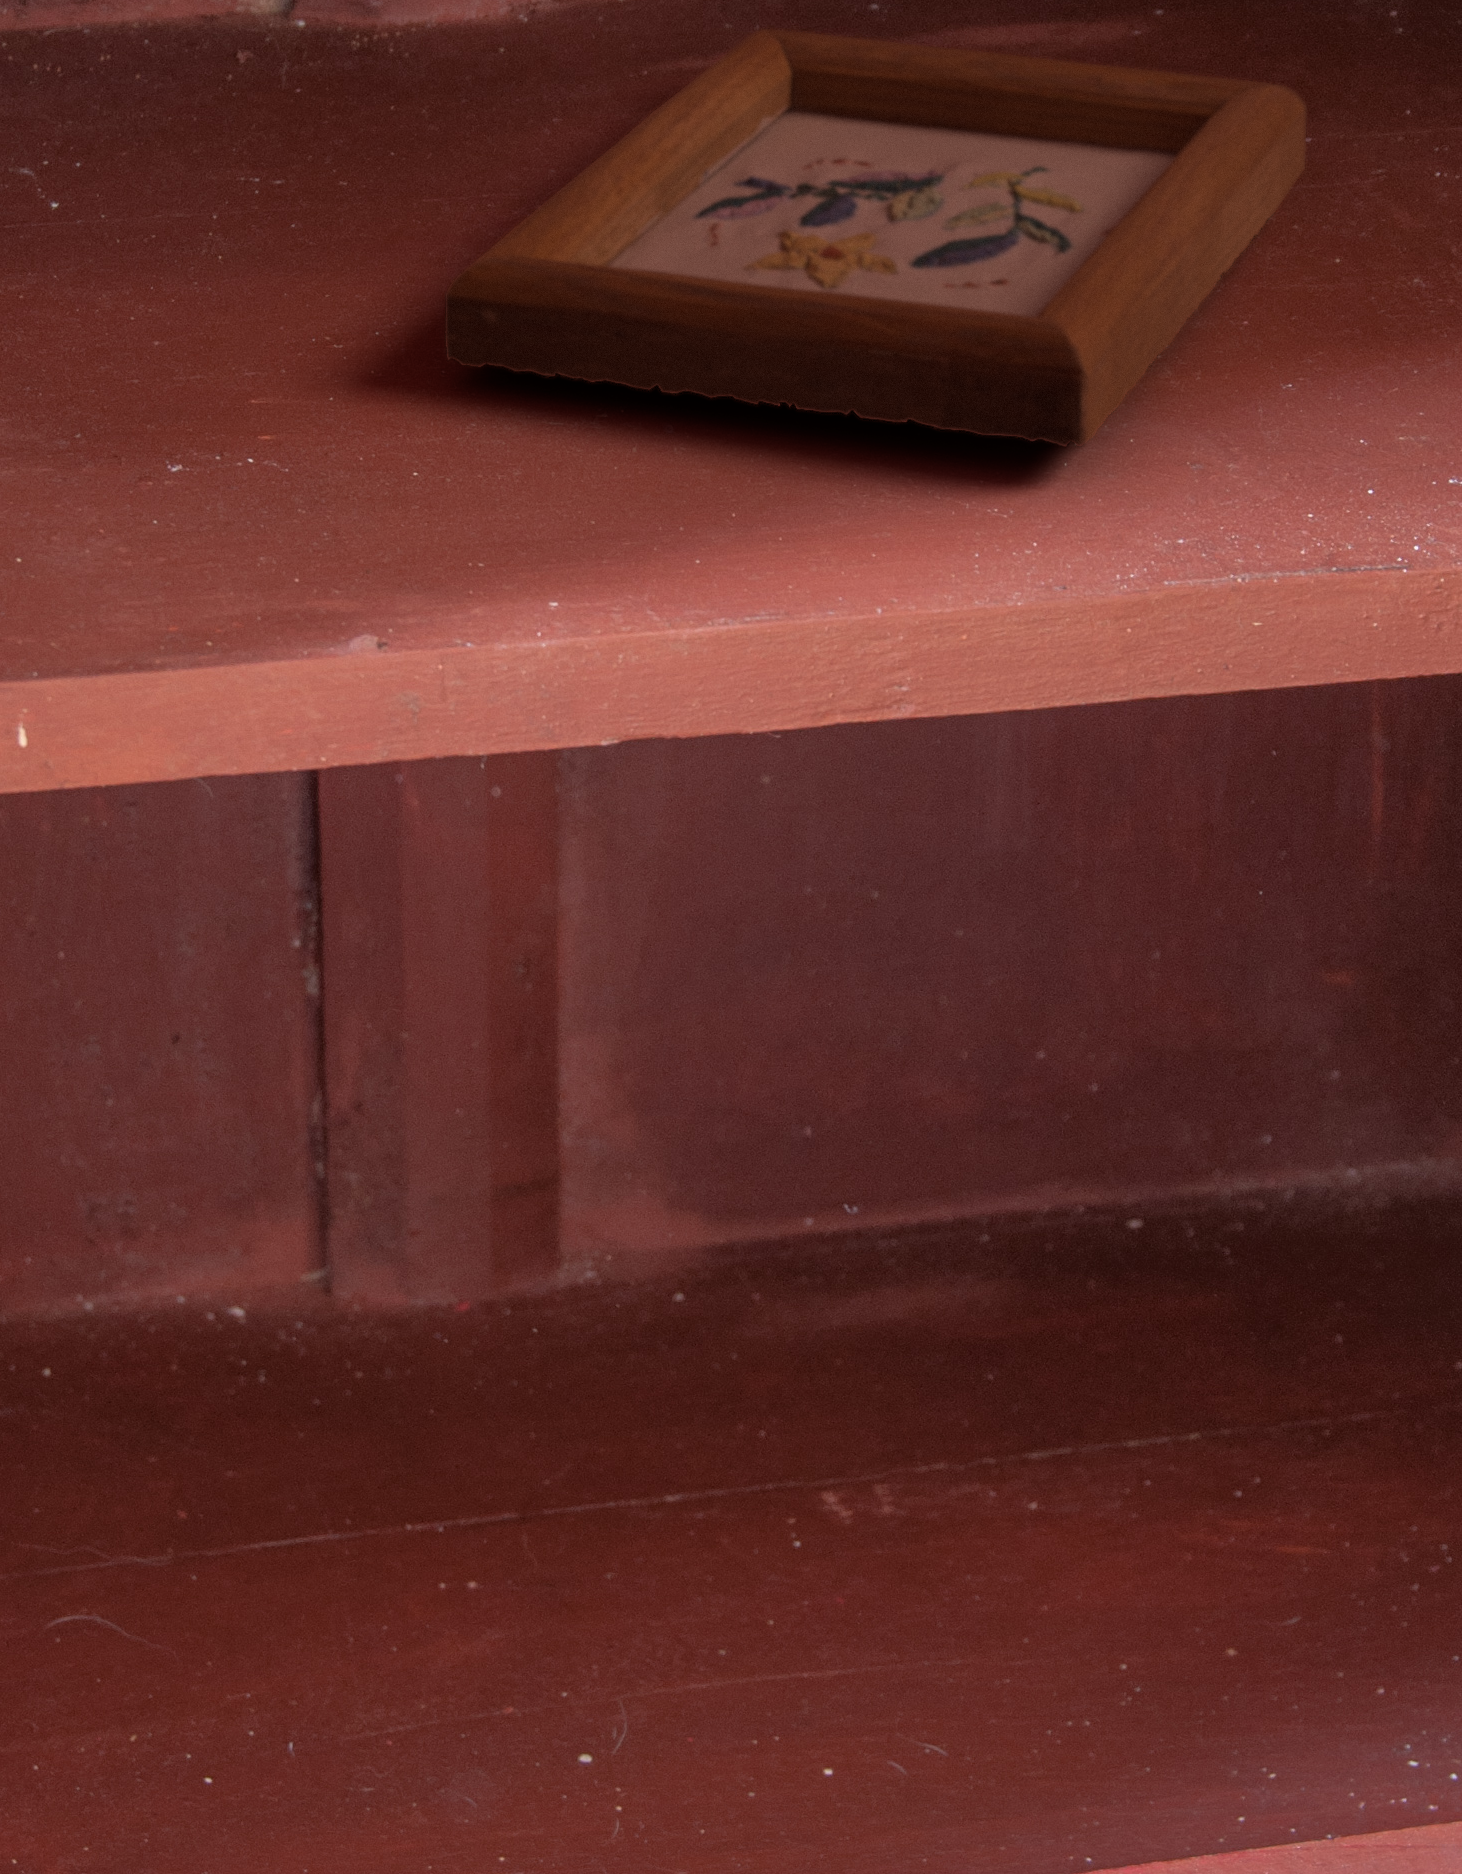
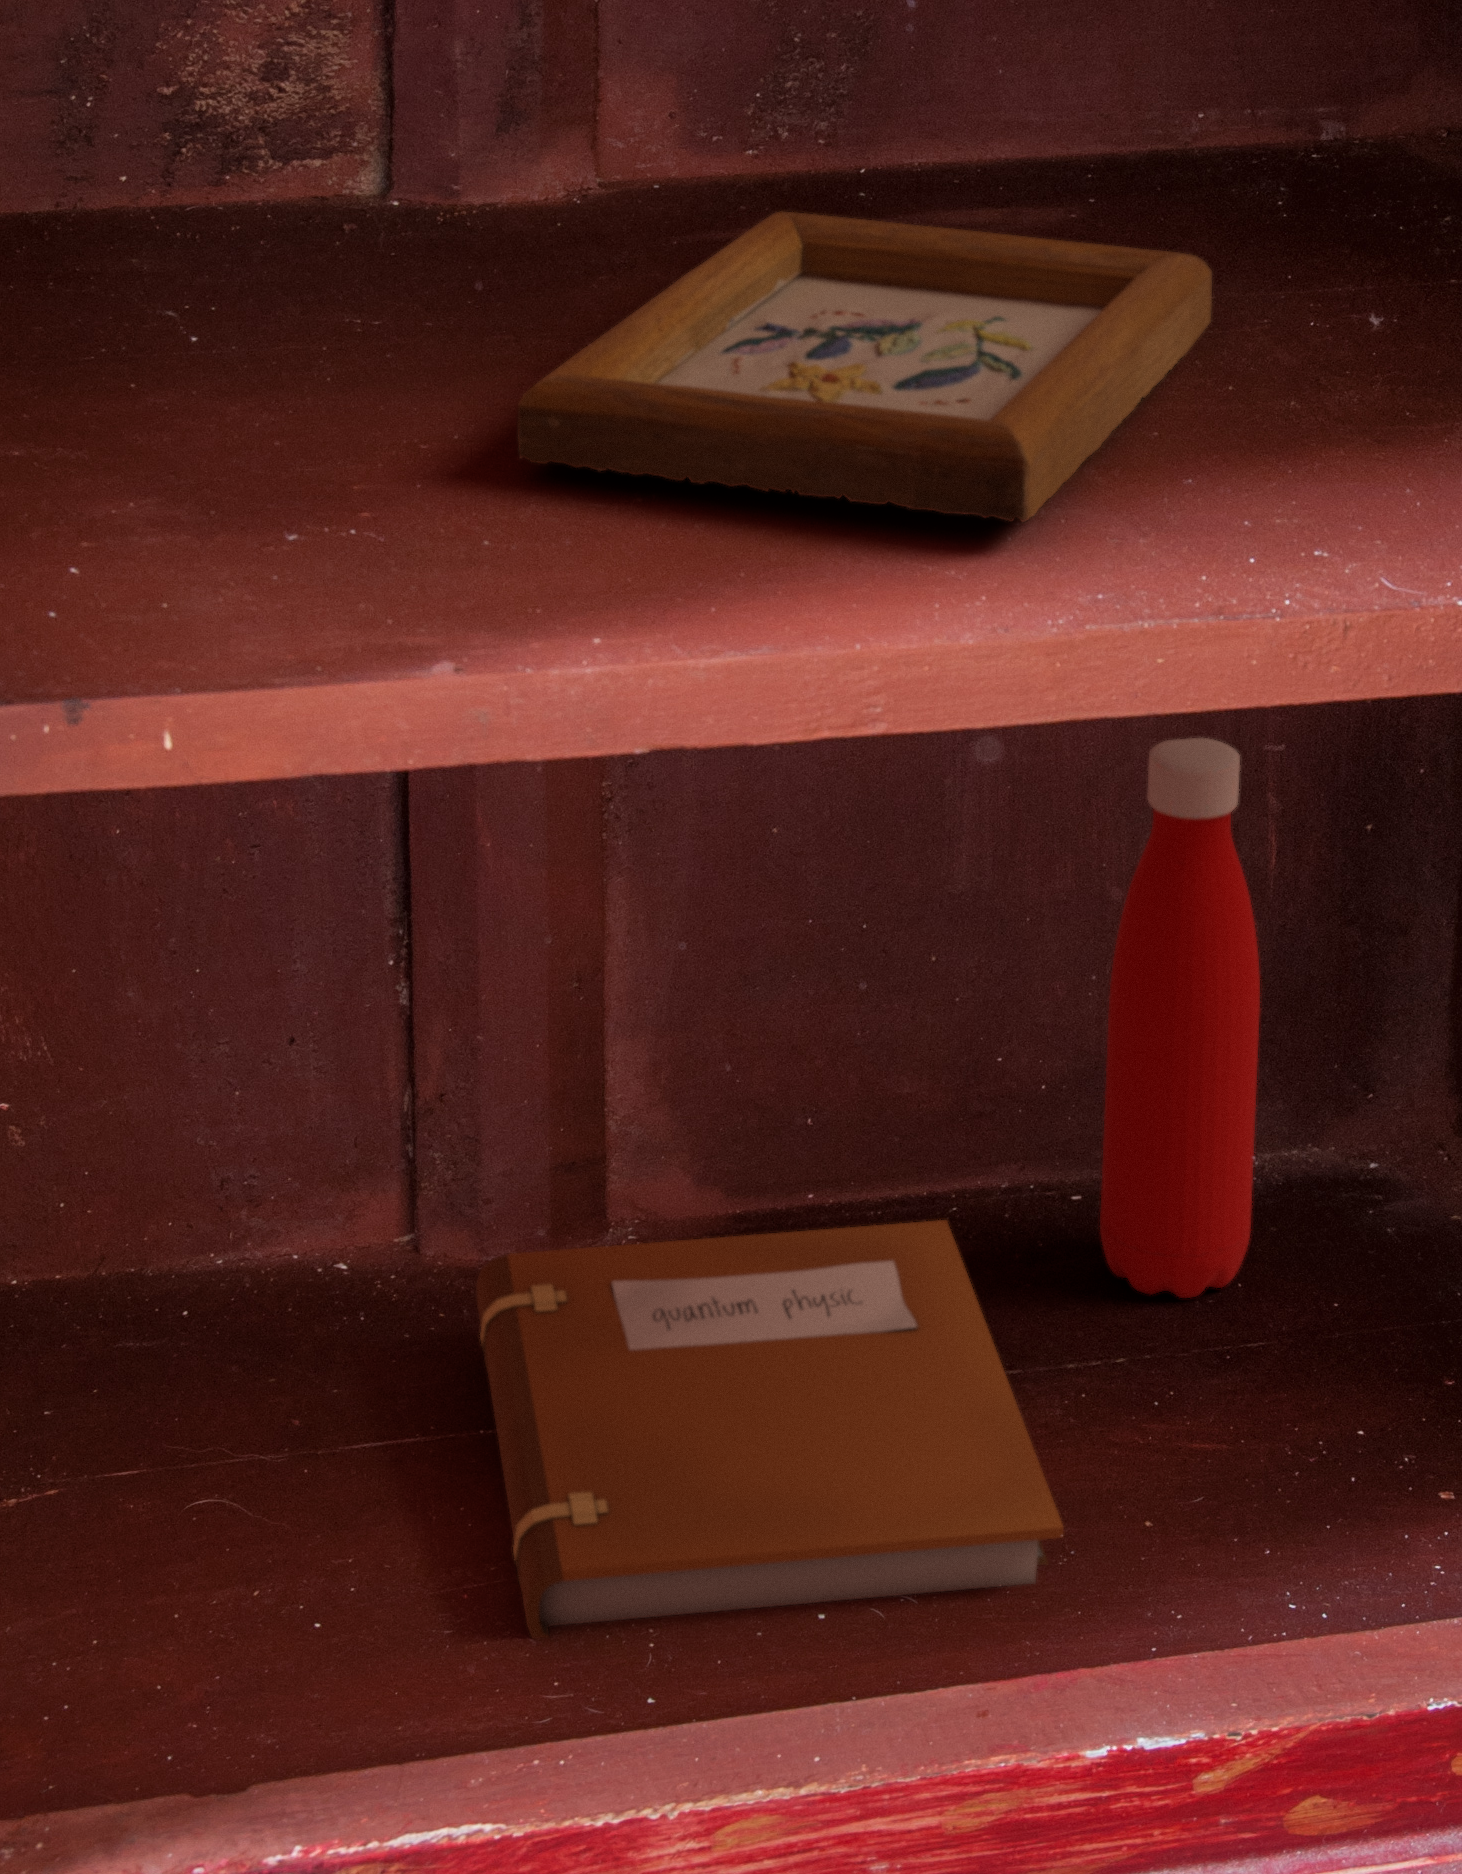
bottle: none [1158,672,1358,1364] -> present [1100,738,1260,1298]
notebook: none [391,1267,1123,1822] -> present [476,1220,1064,1639]

